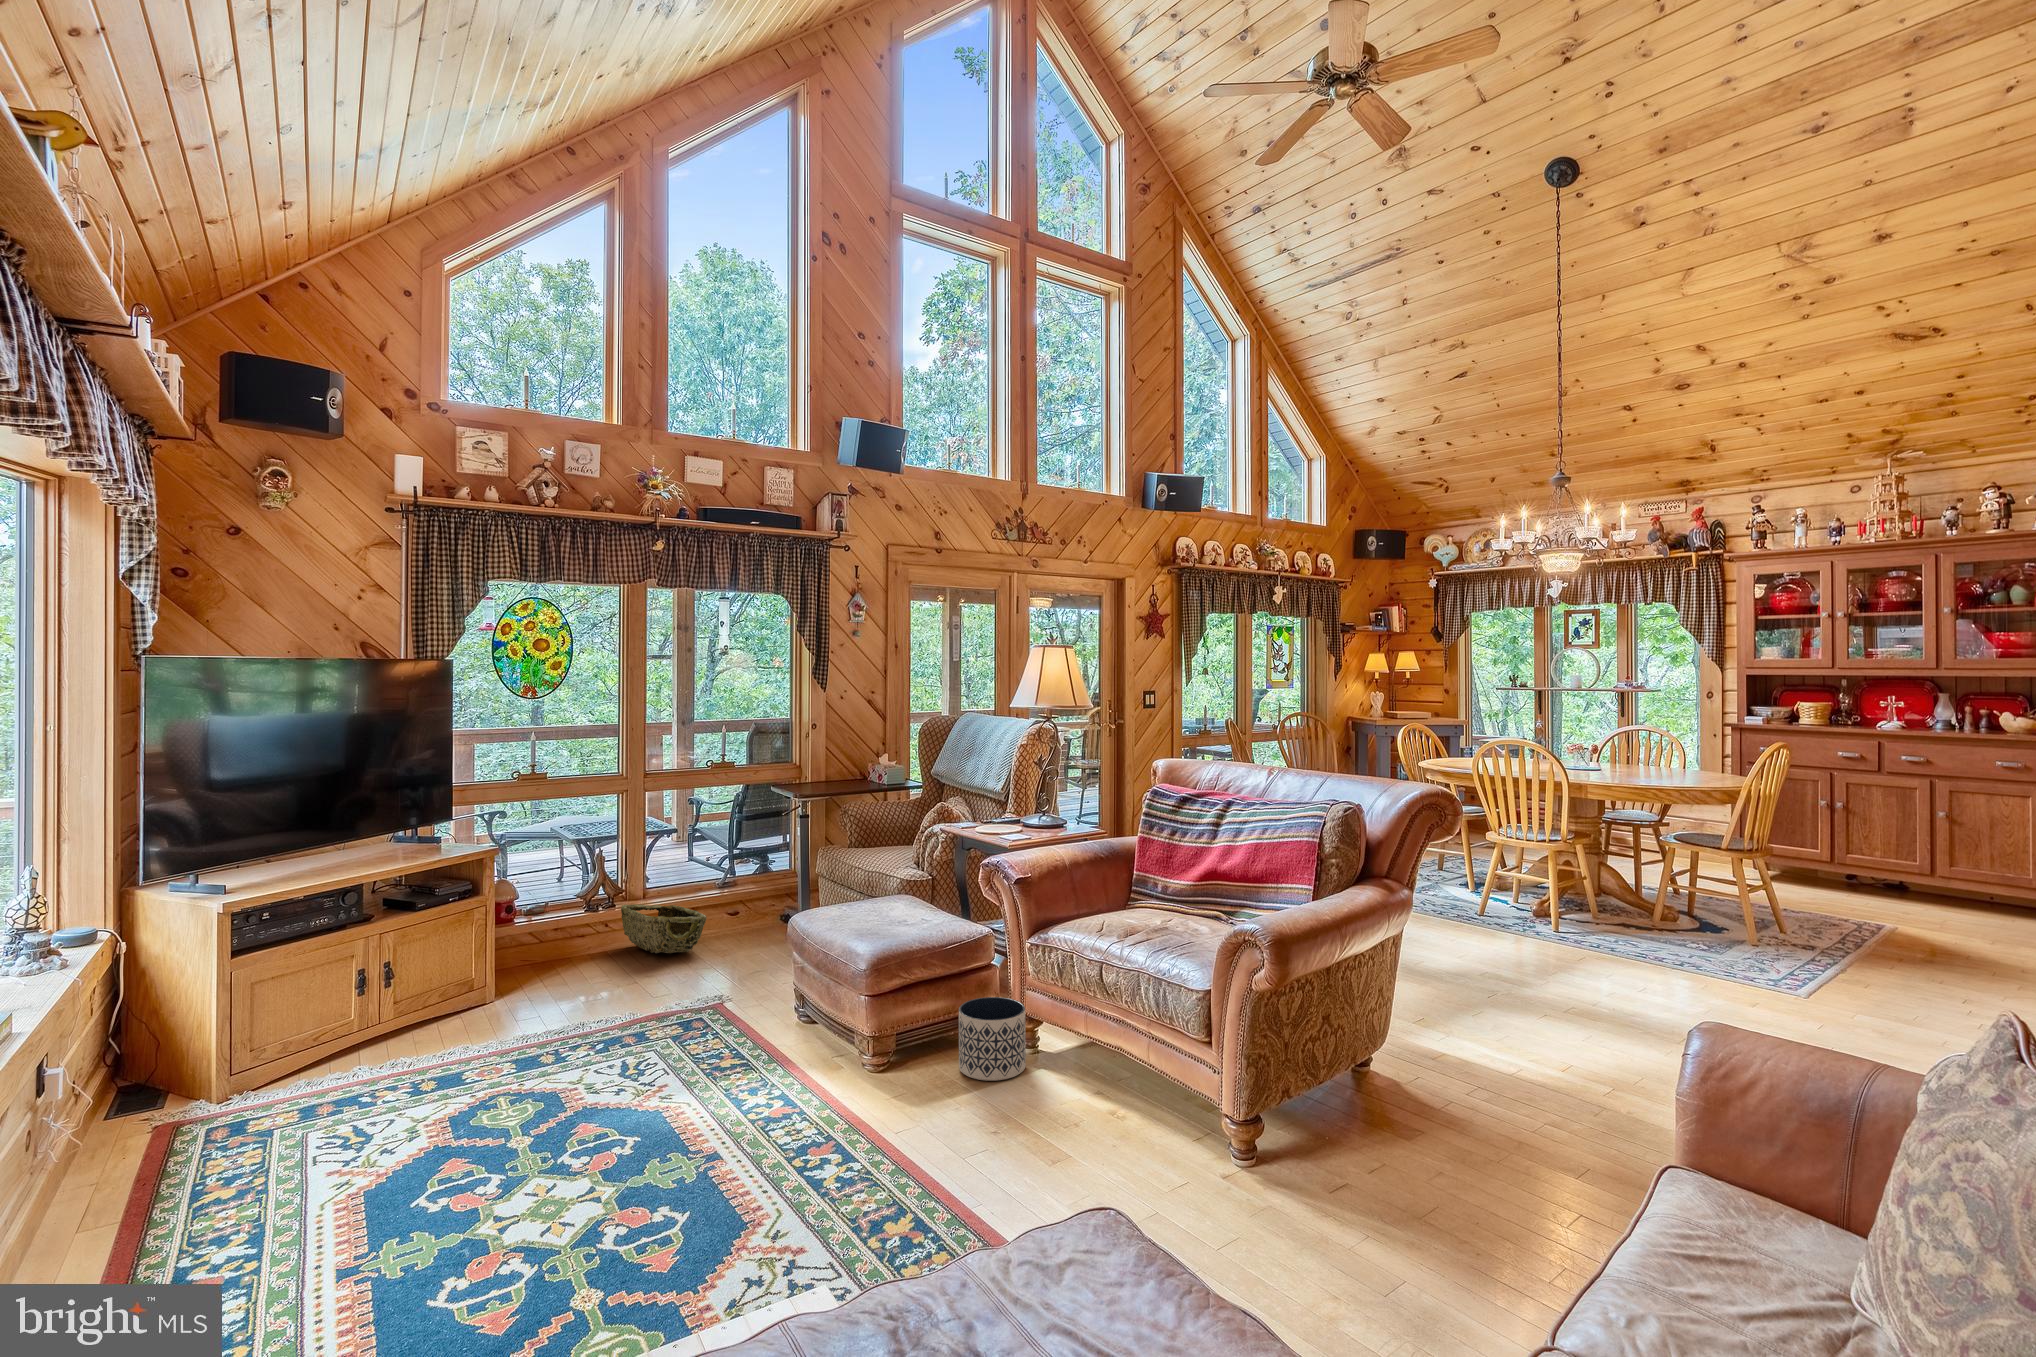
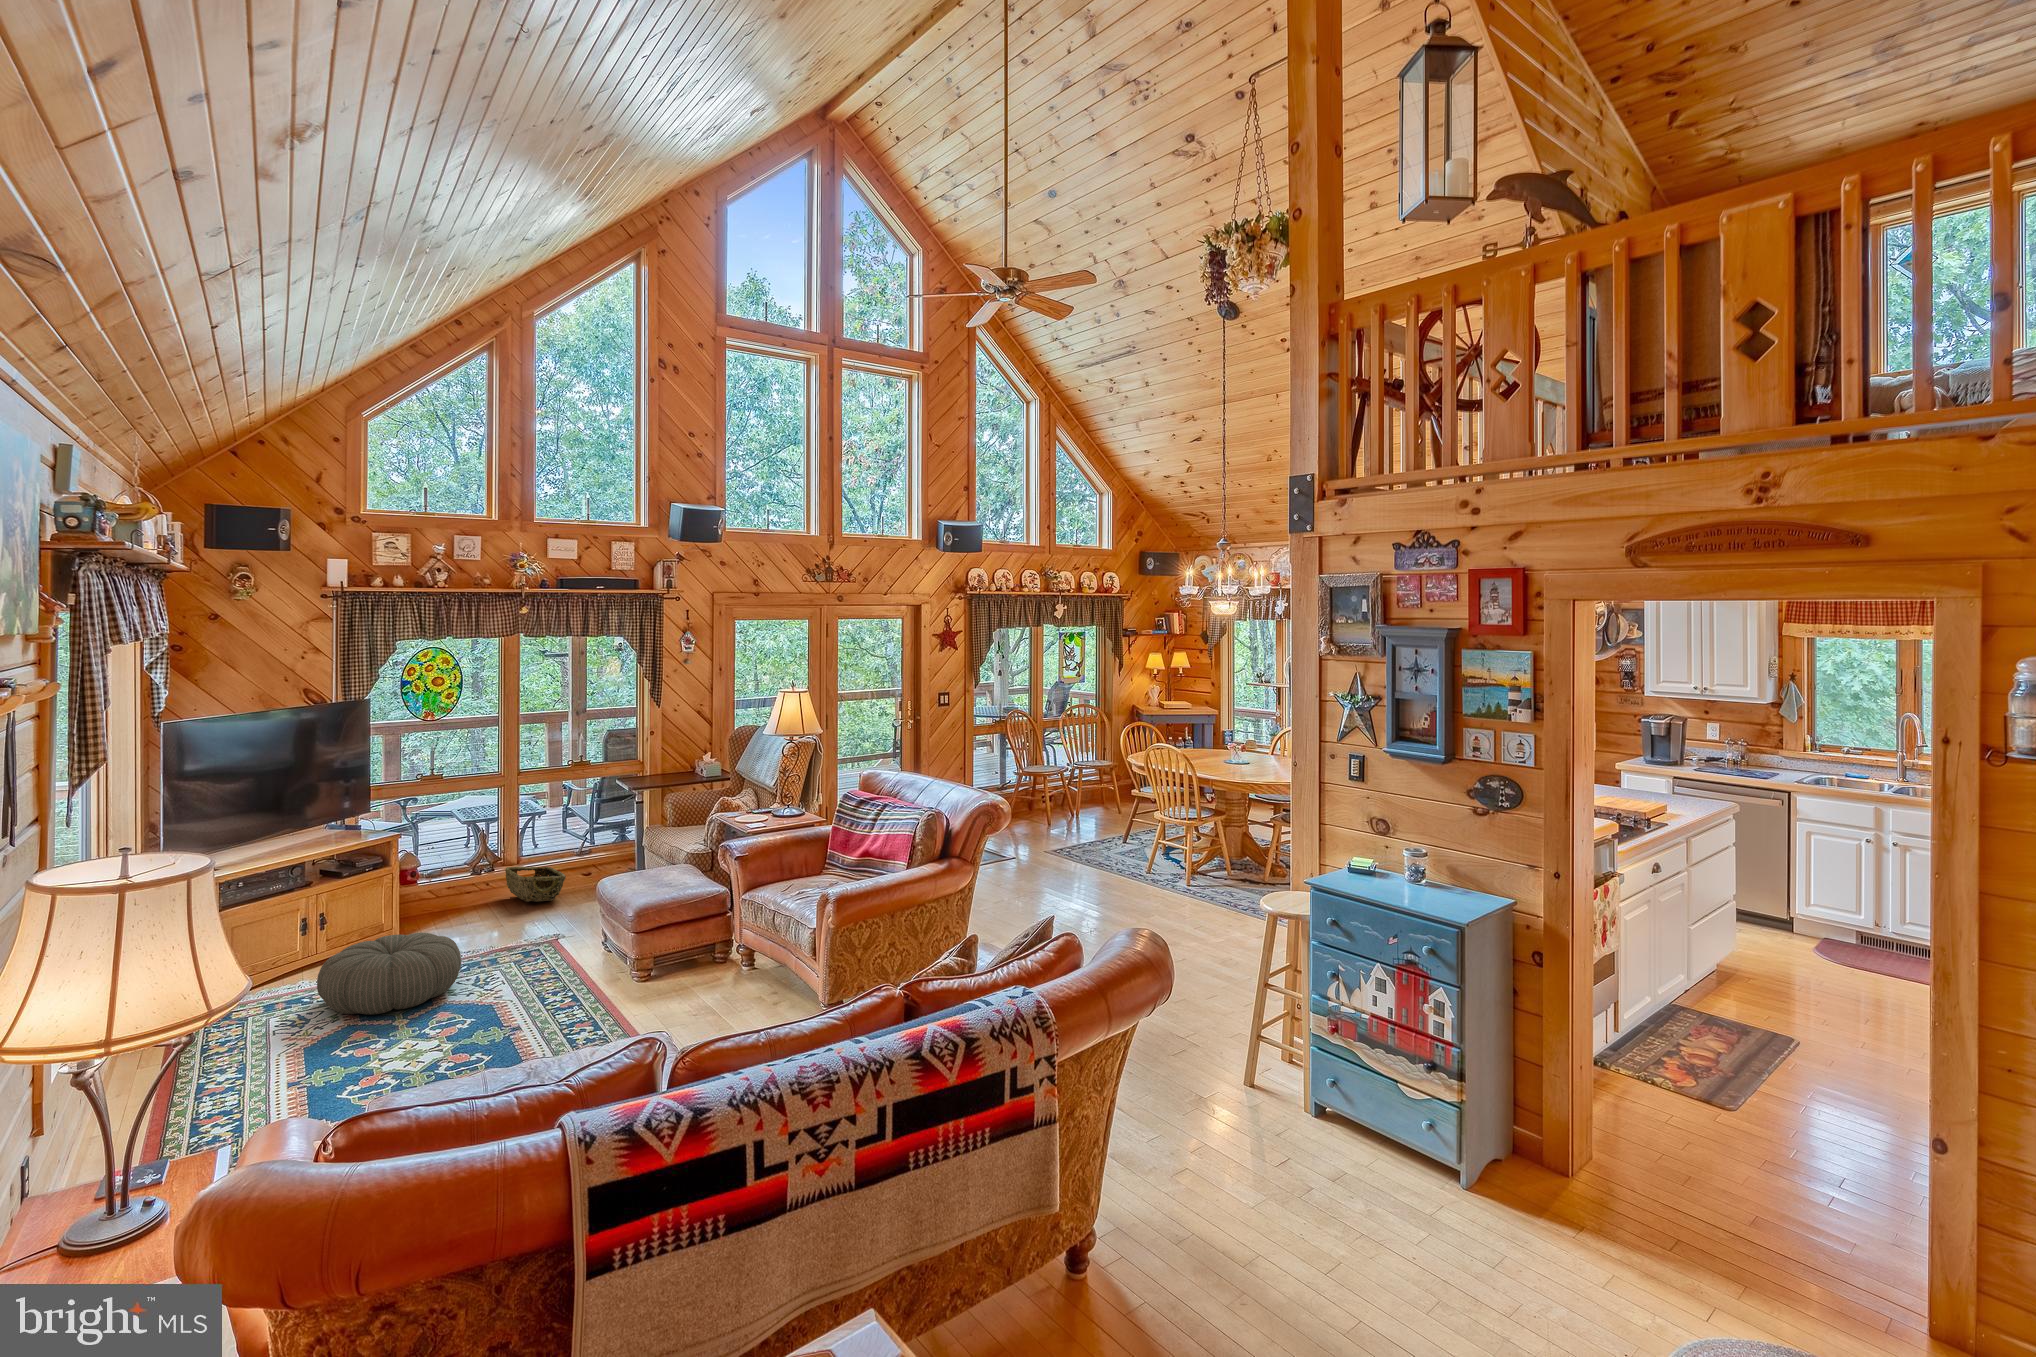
pouf: none [381,994,599,1128] -> present [317,933,461,1015]
planter: present [959,997,1026,1081] -> none [694,933,739,986]

